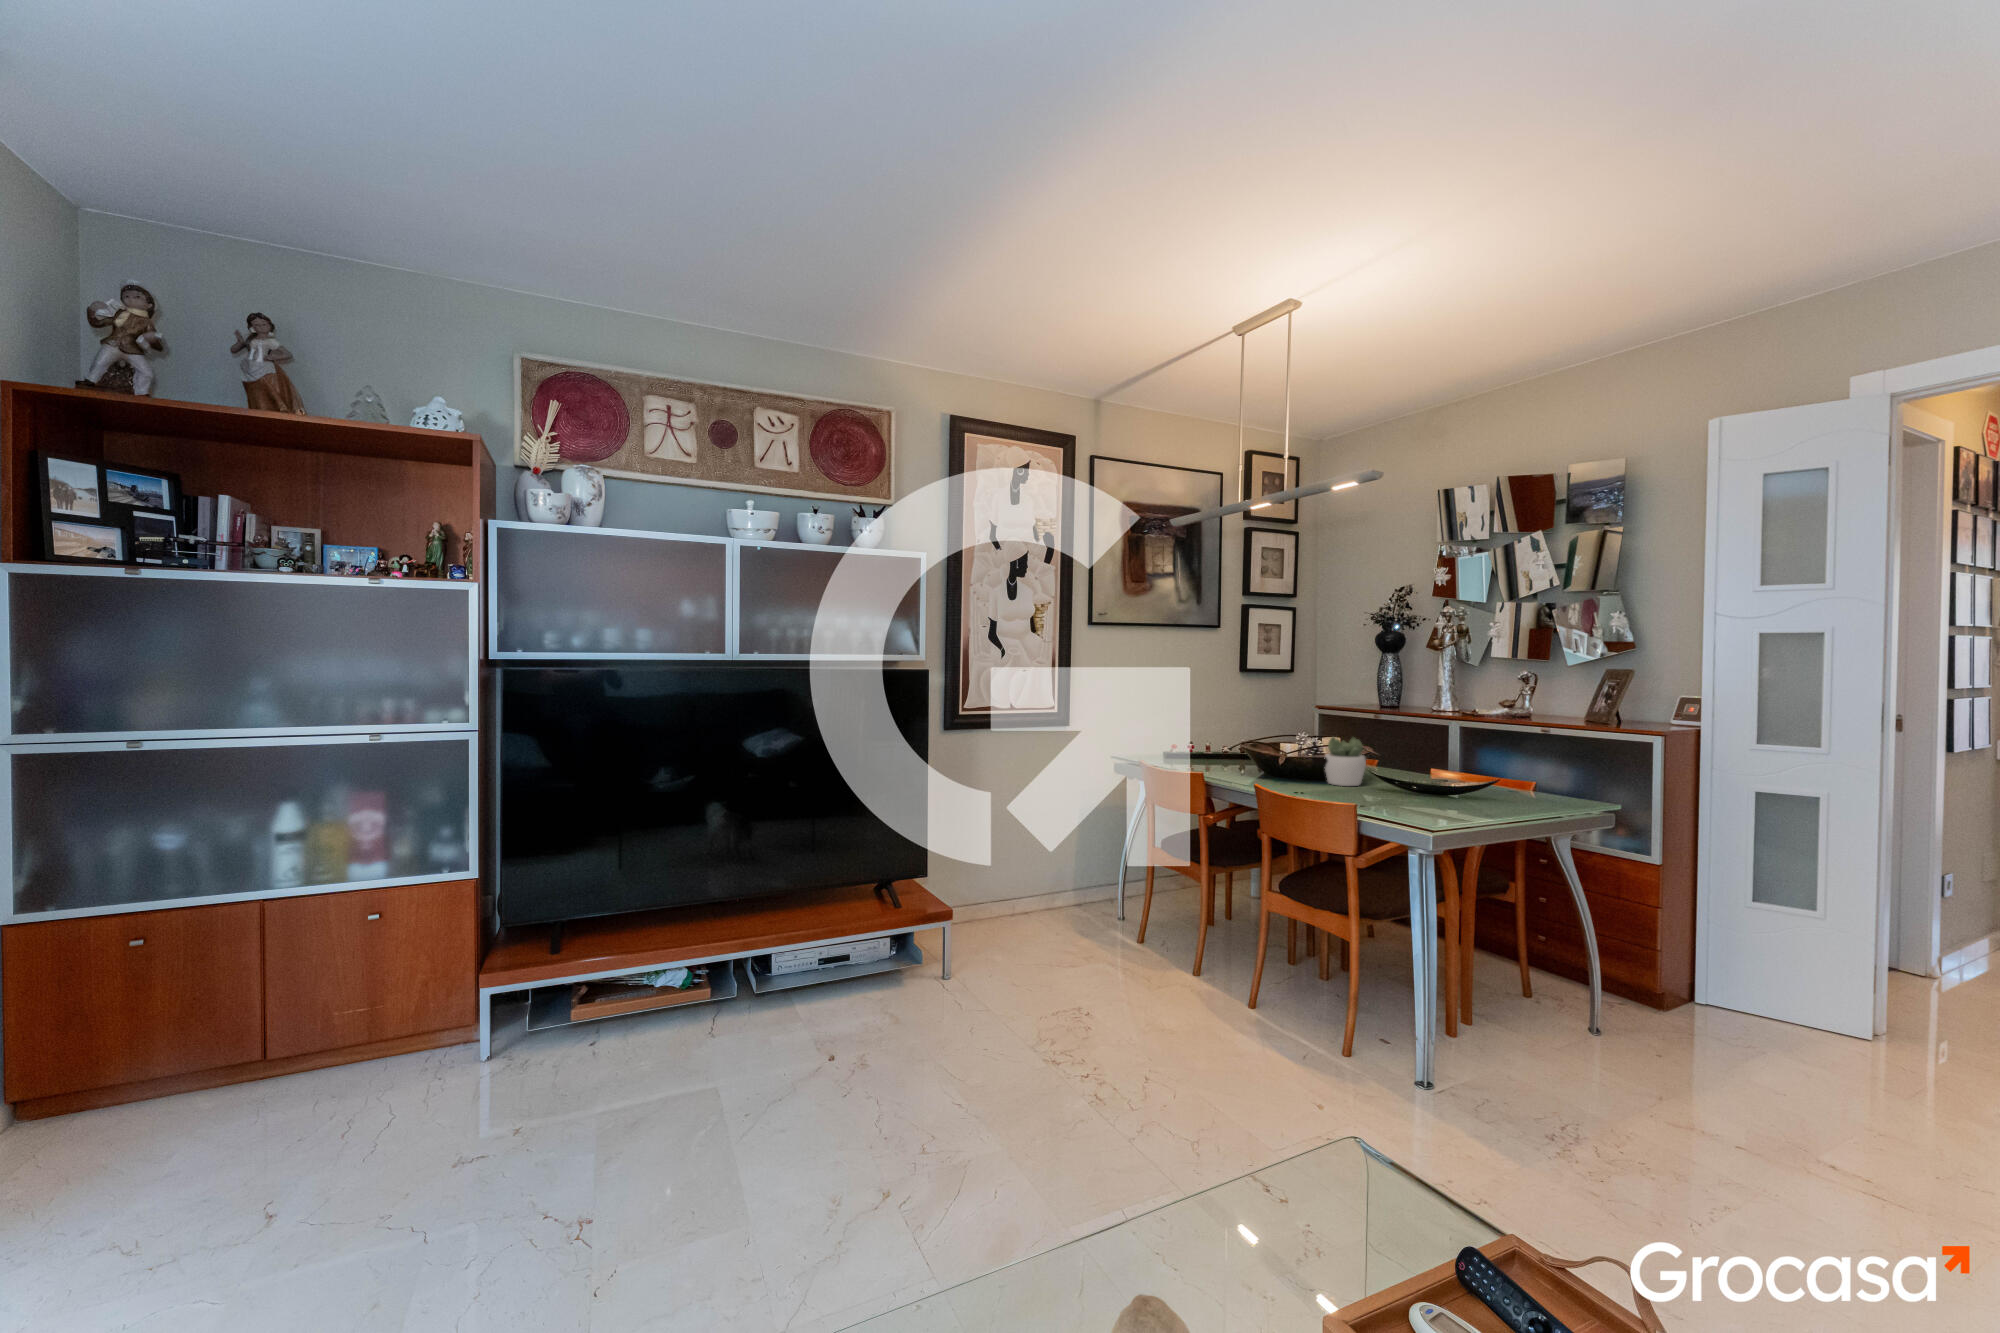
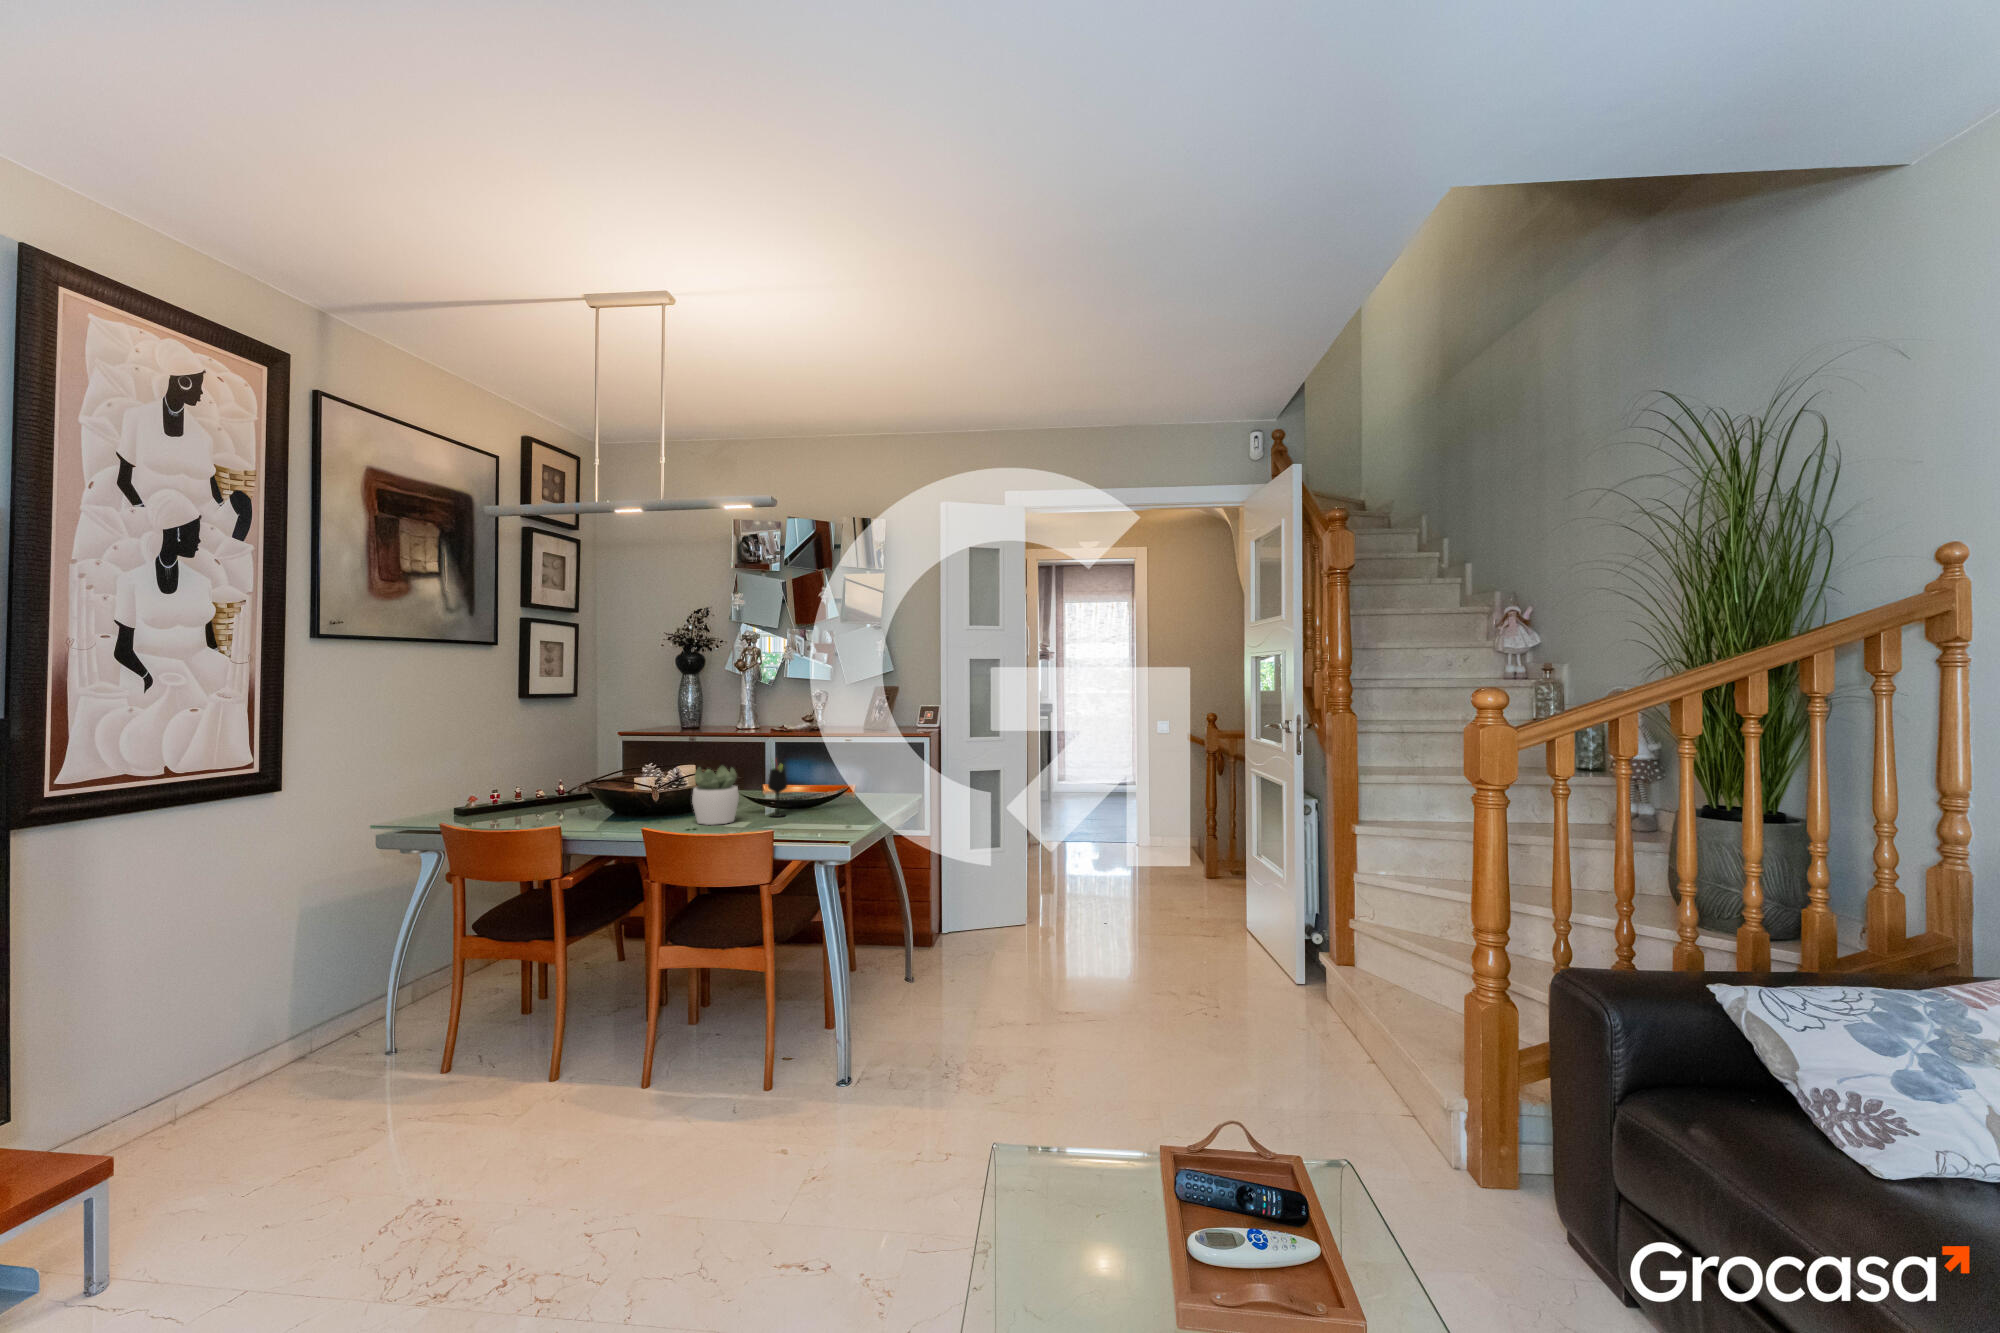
wine glass: none [1395,735,1413,787] -> present [768,761,787,817]

